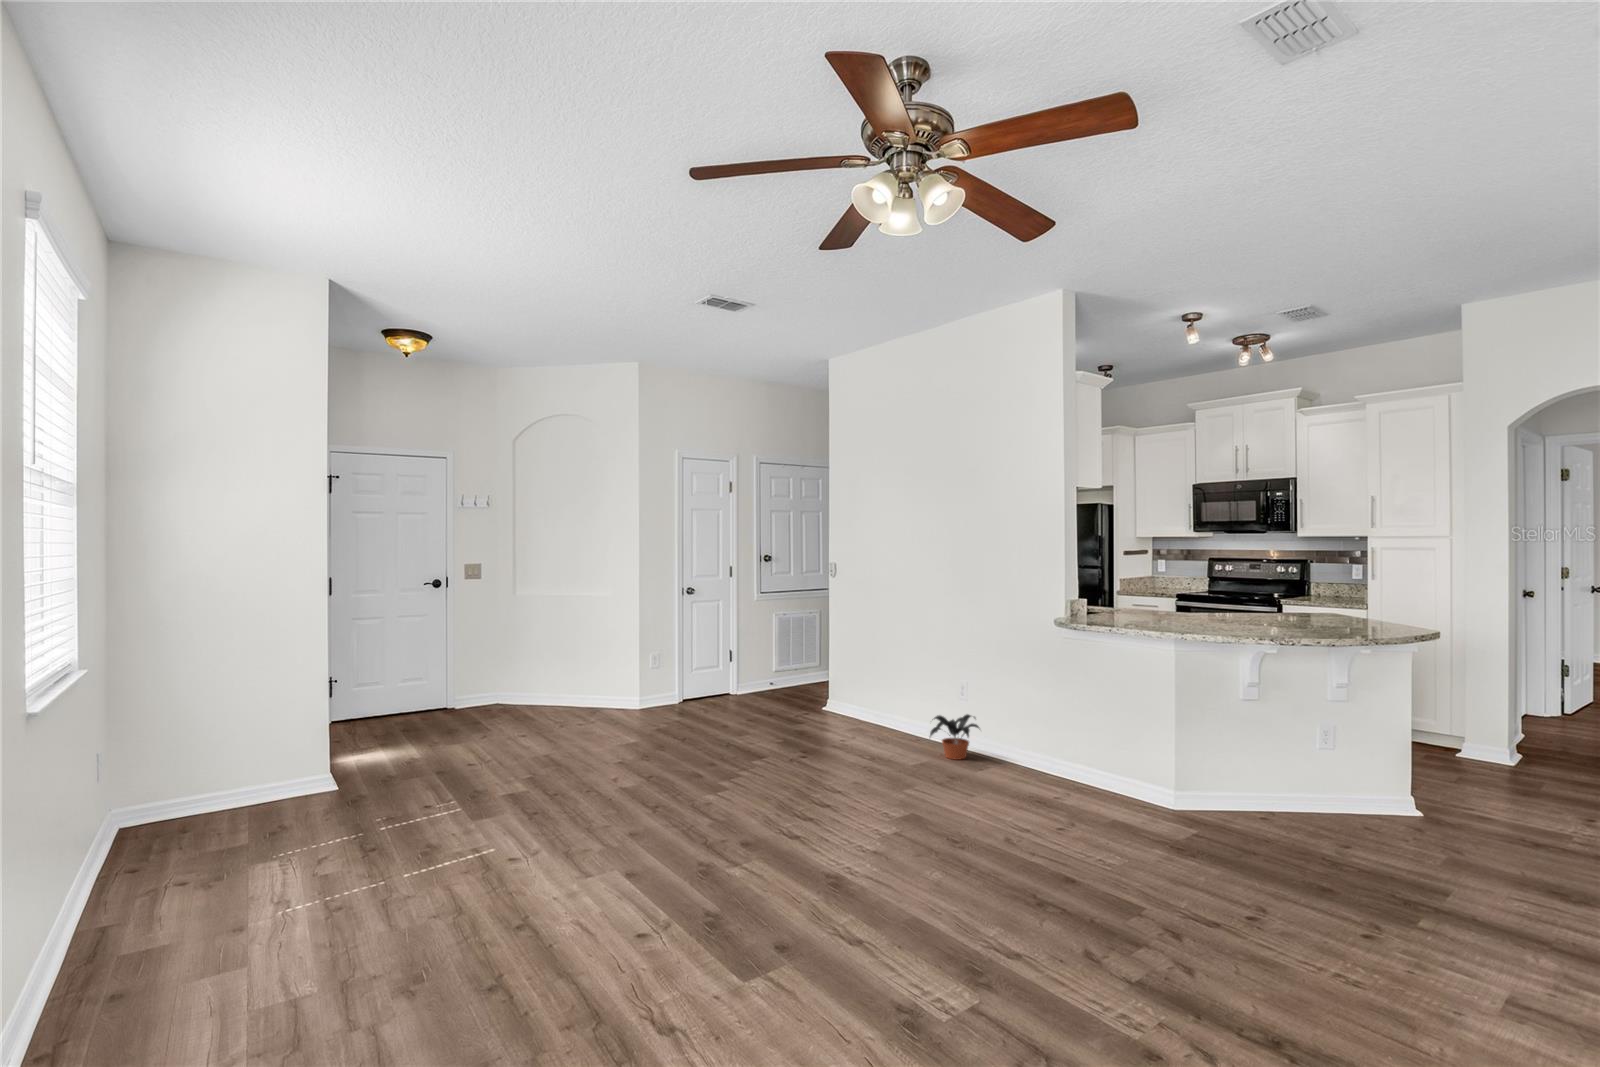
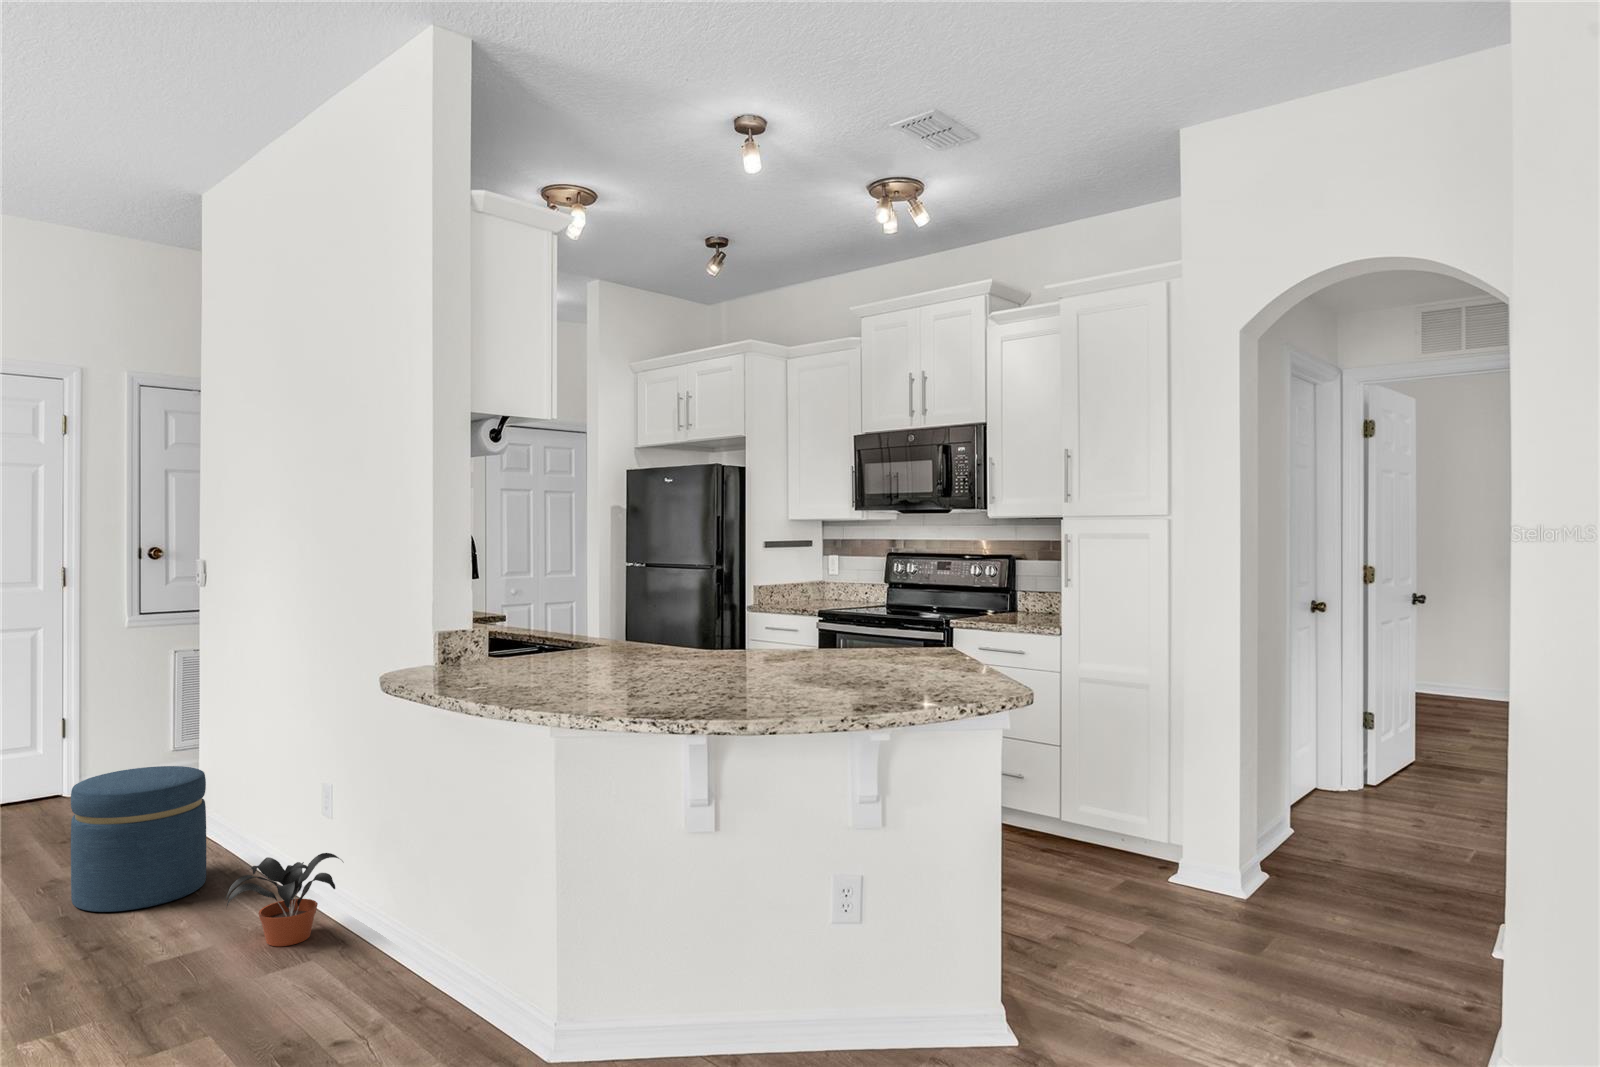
ottoman: none [816,671,876,742] -> present [71,766,206,912]

